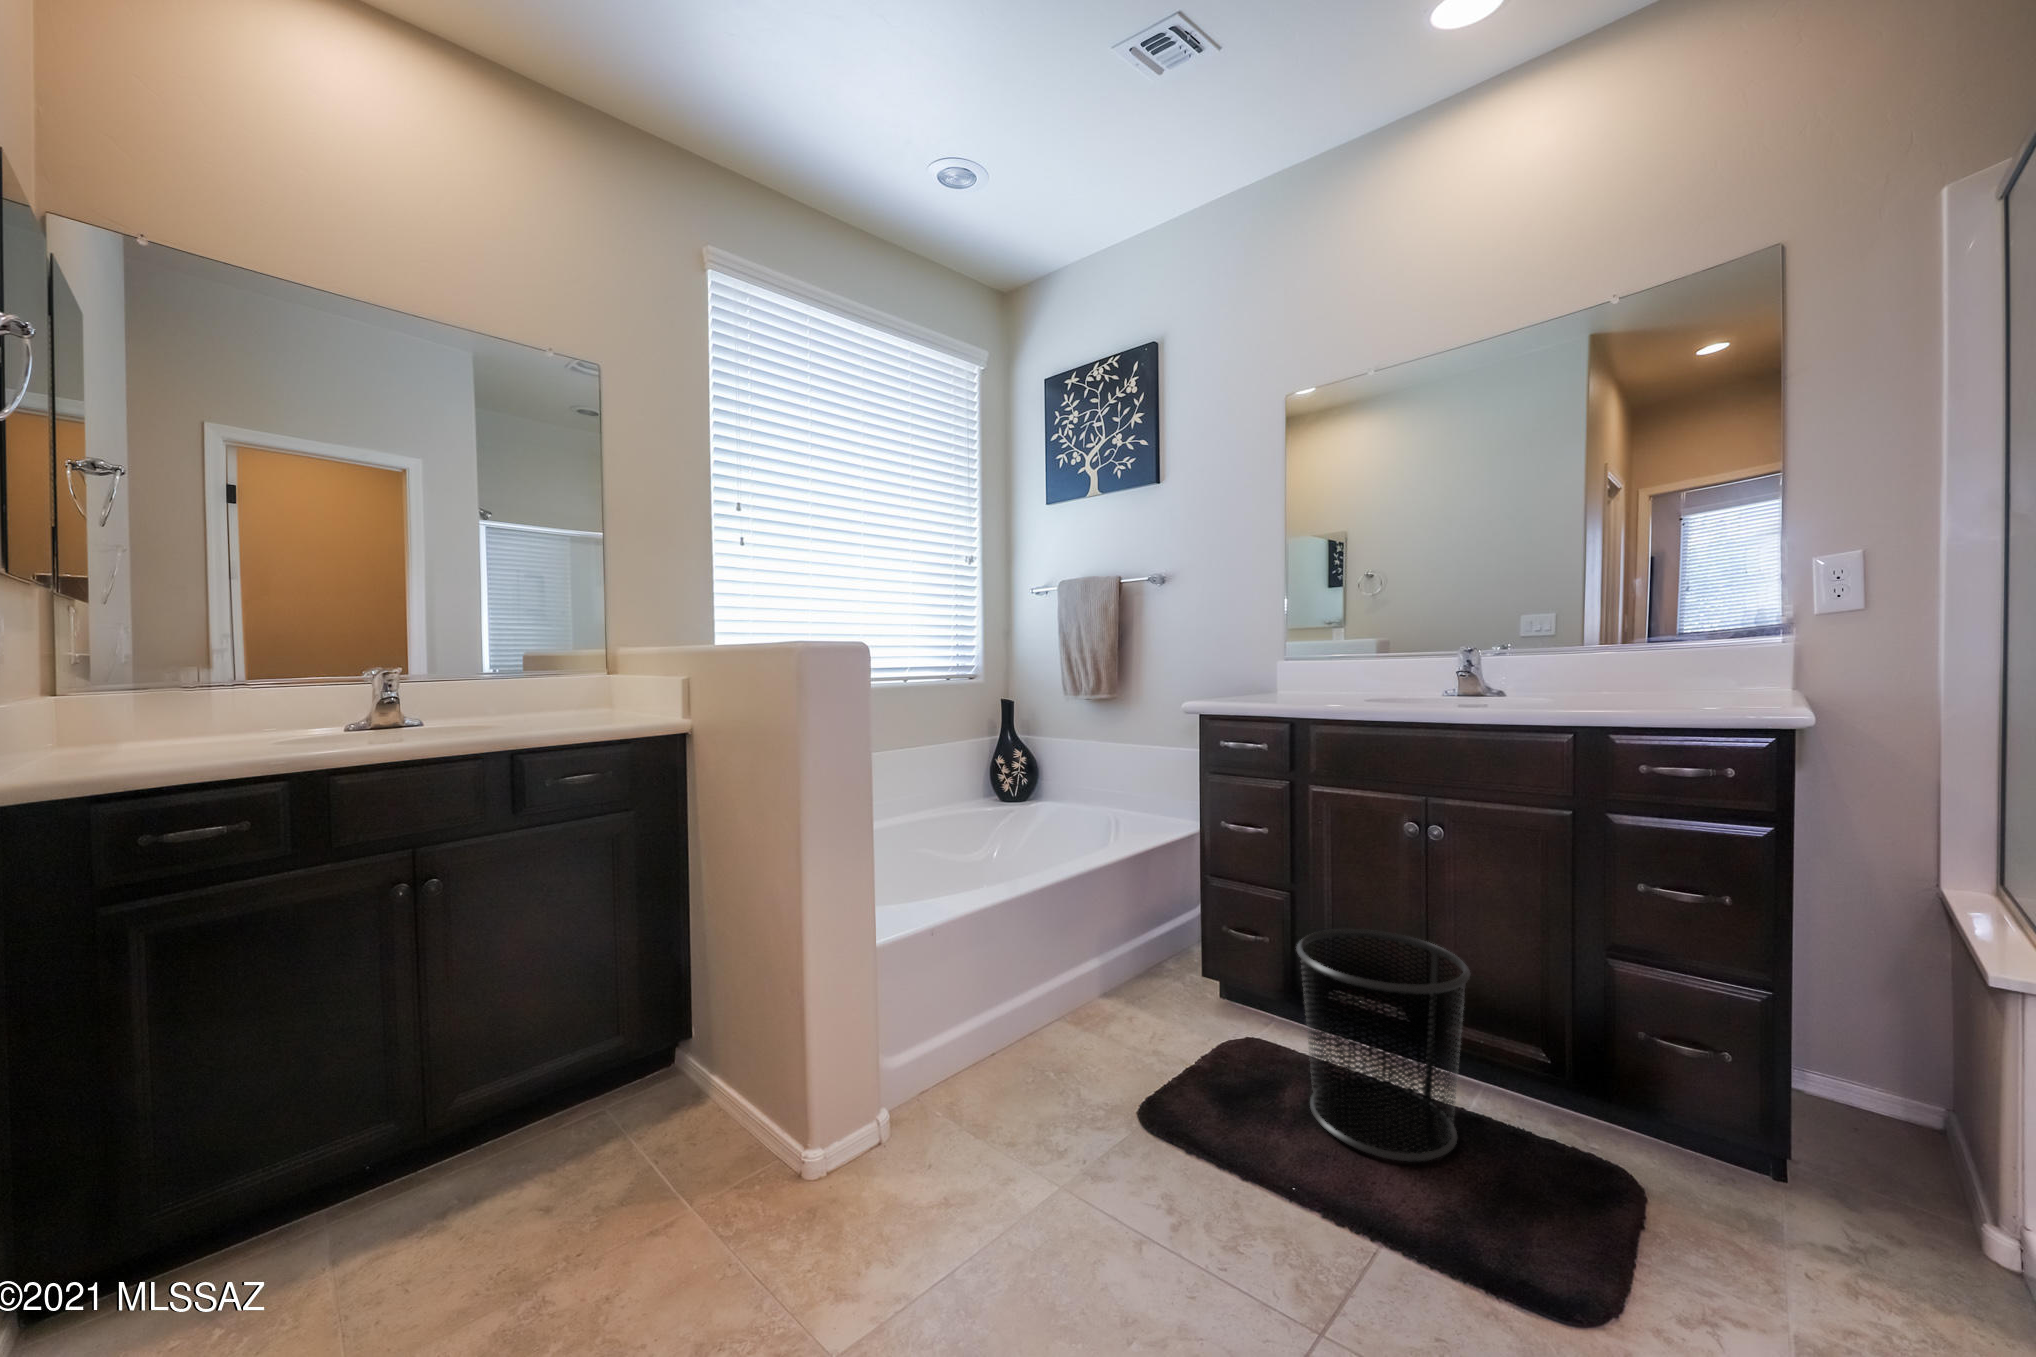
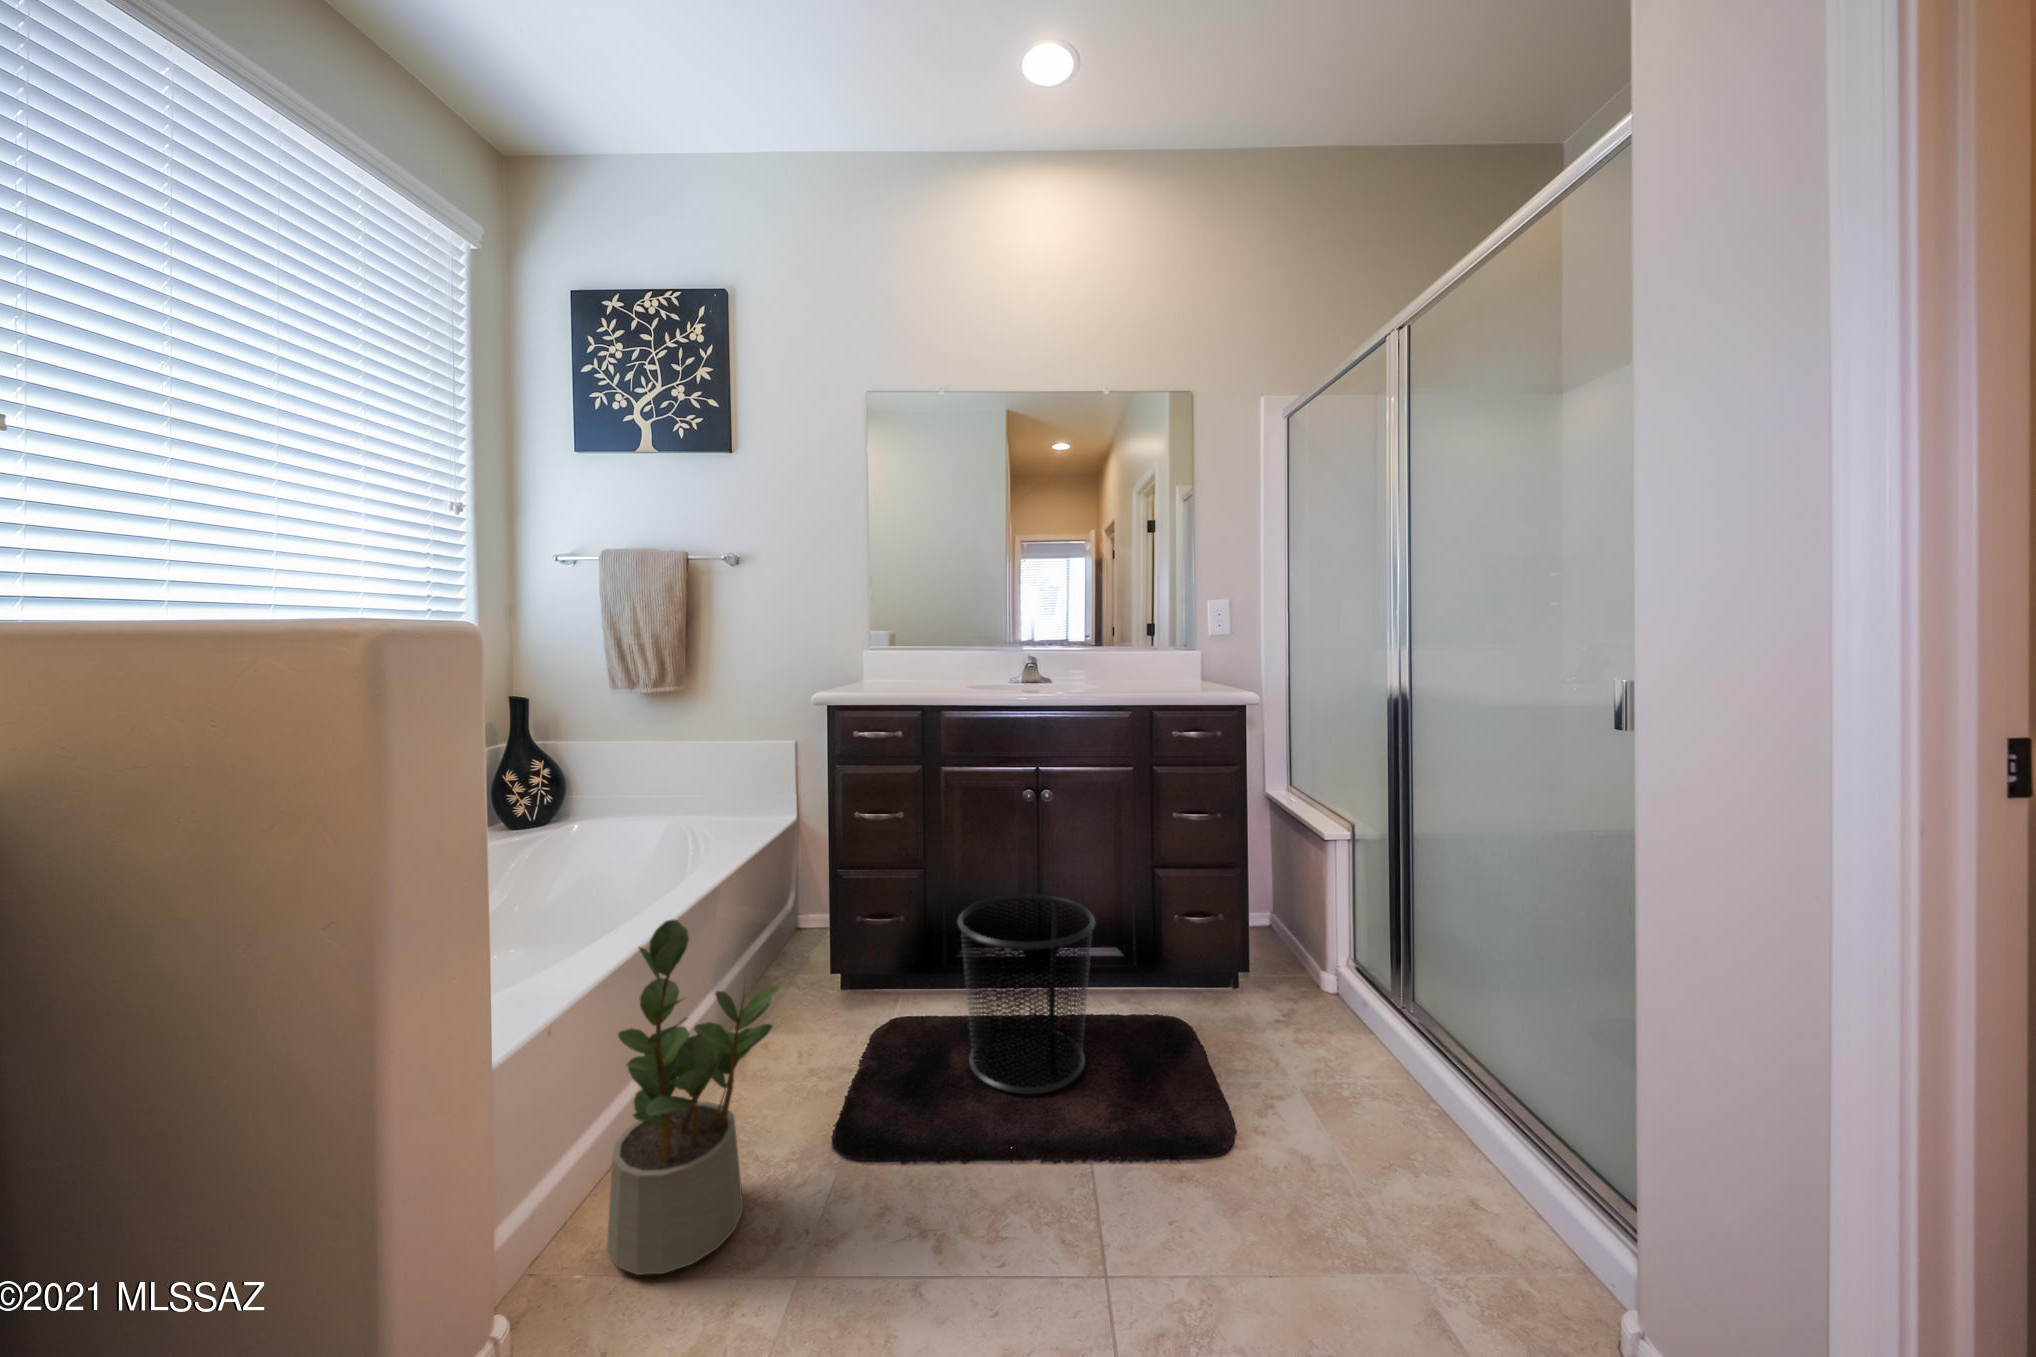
potted plant: none [959,869,1089,1146] -> present [607,920,779,1275]

